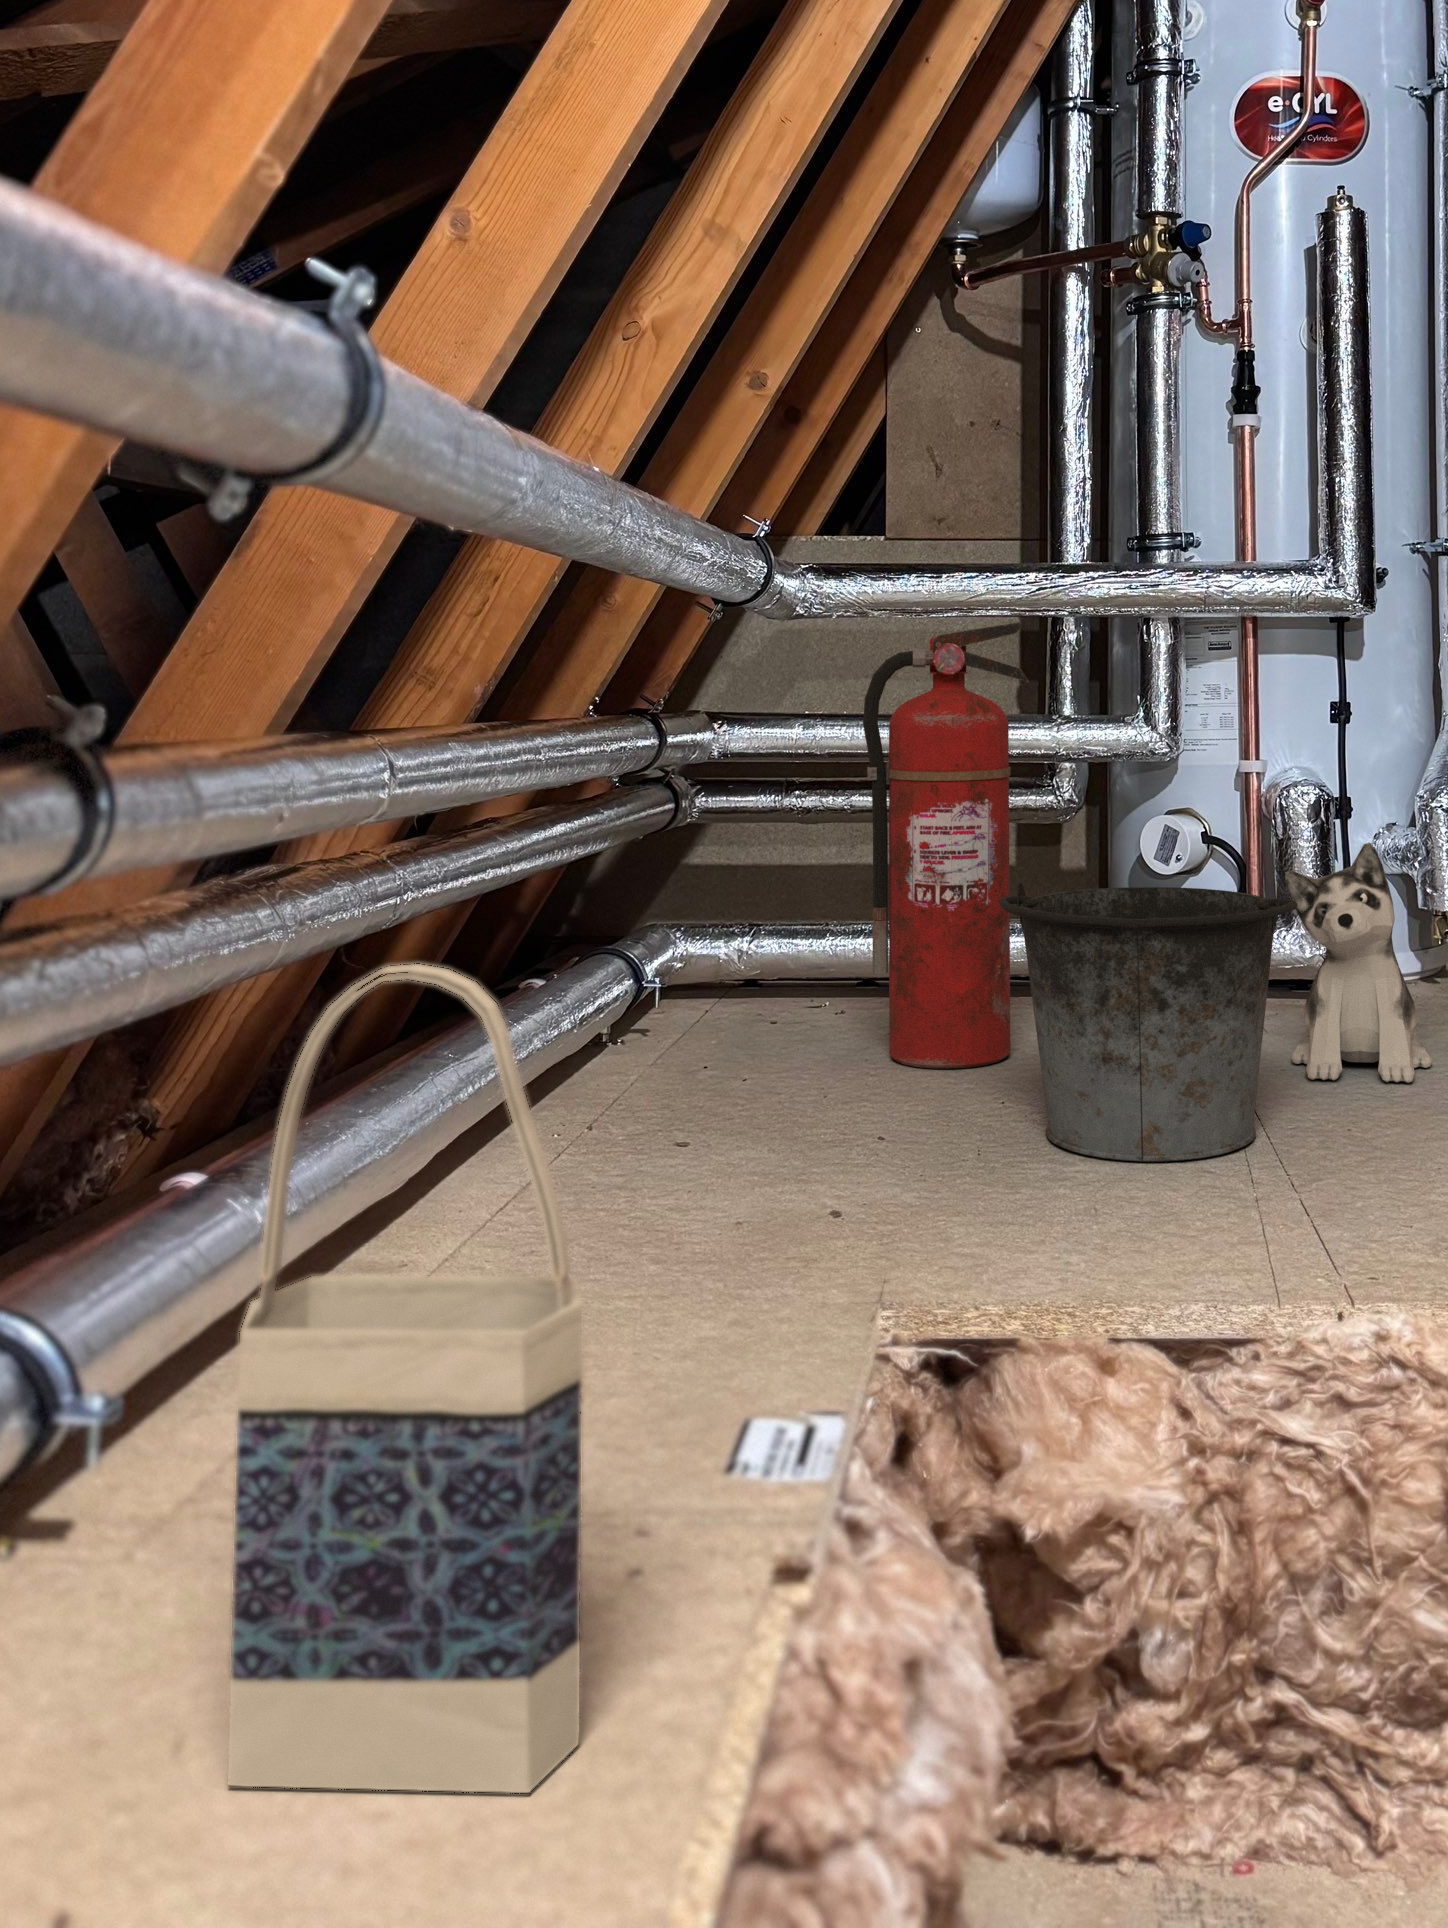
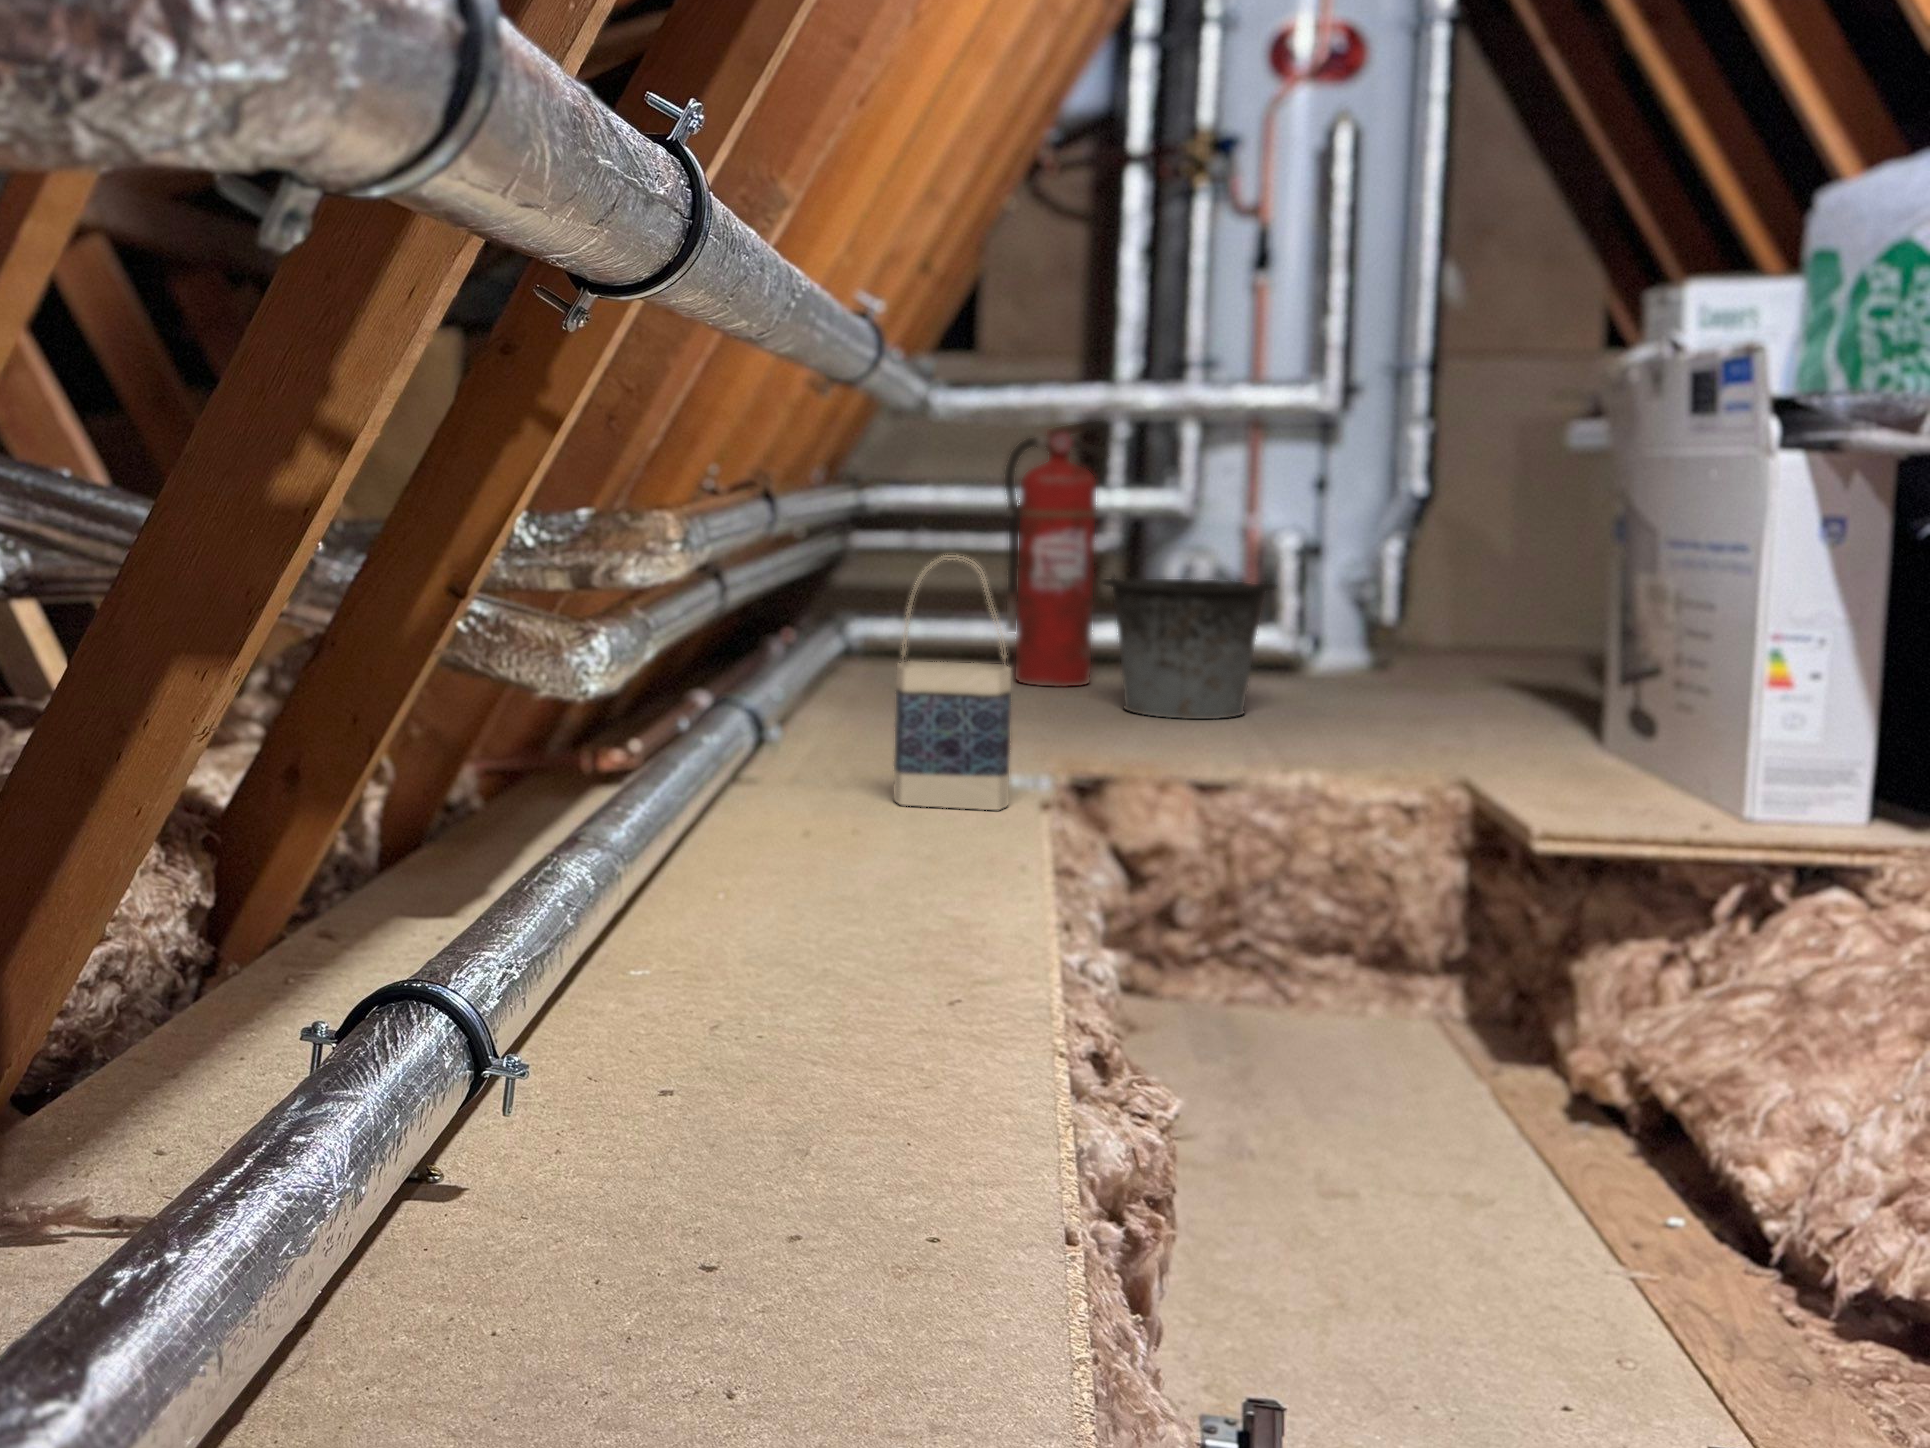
plush toy: present [1285,843,1432,1083] -> none [1269,560,1359,701]

